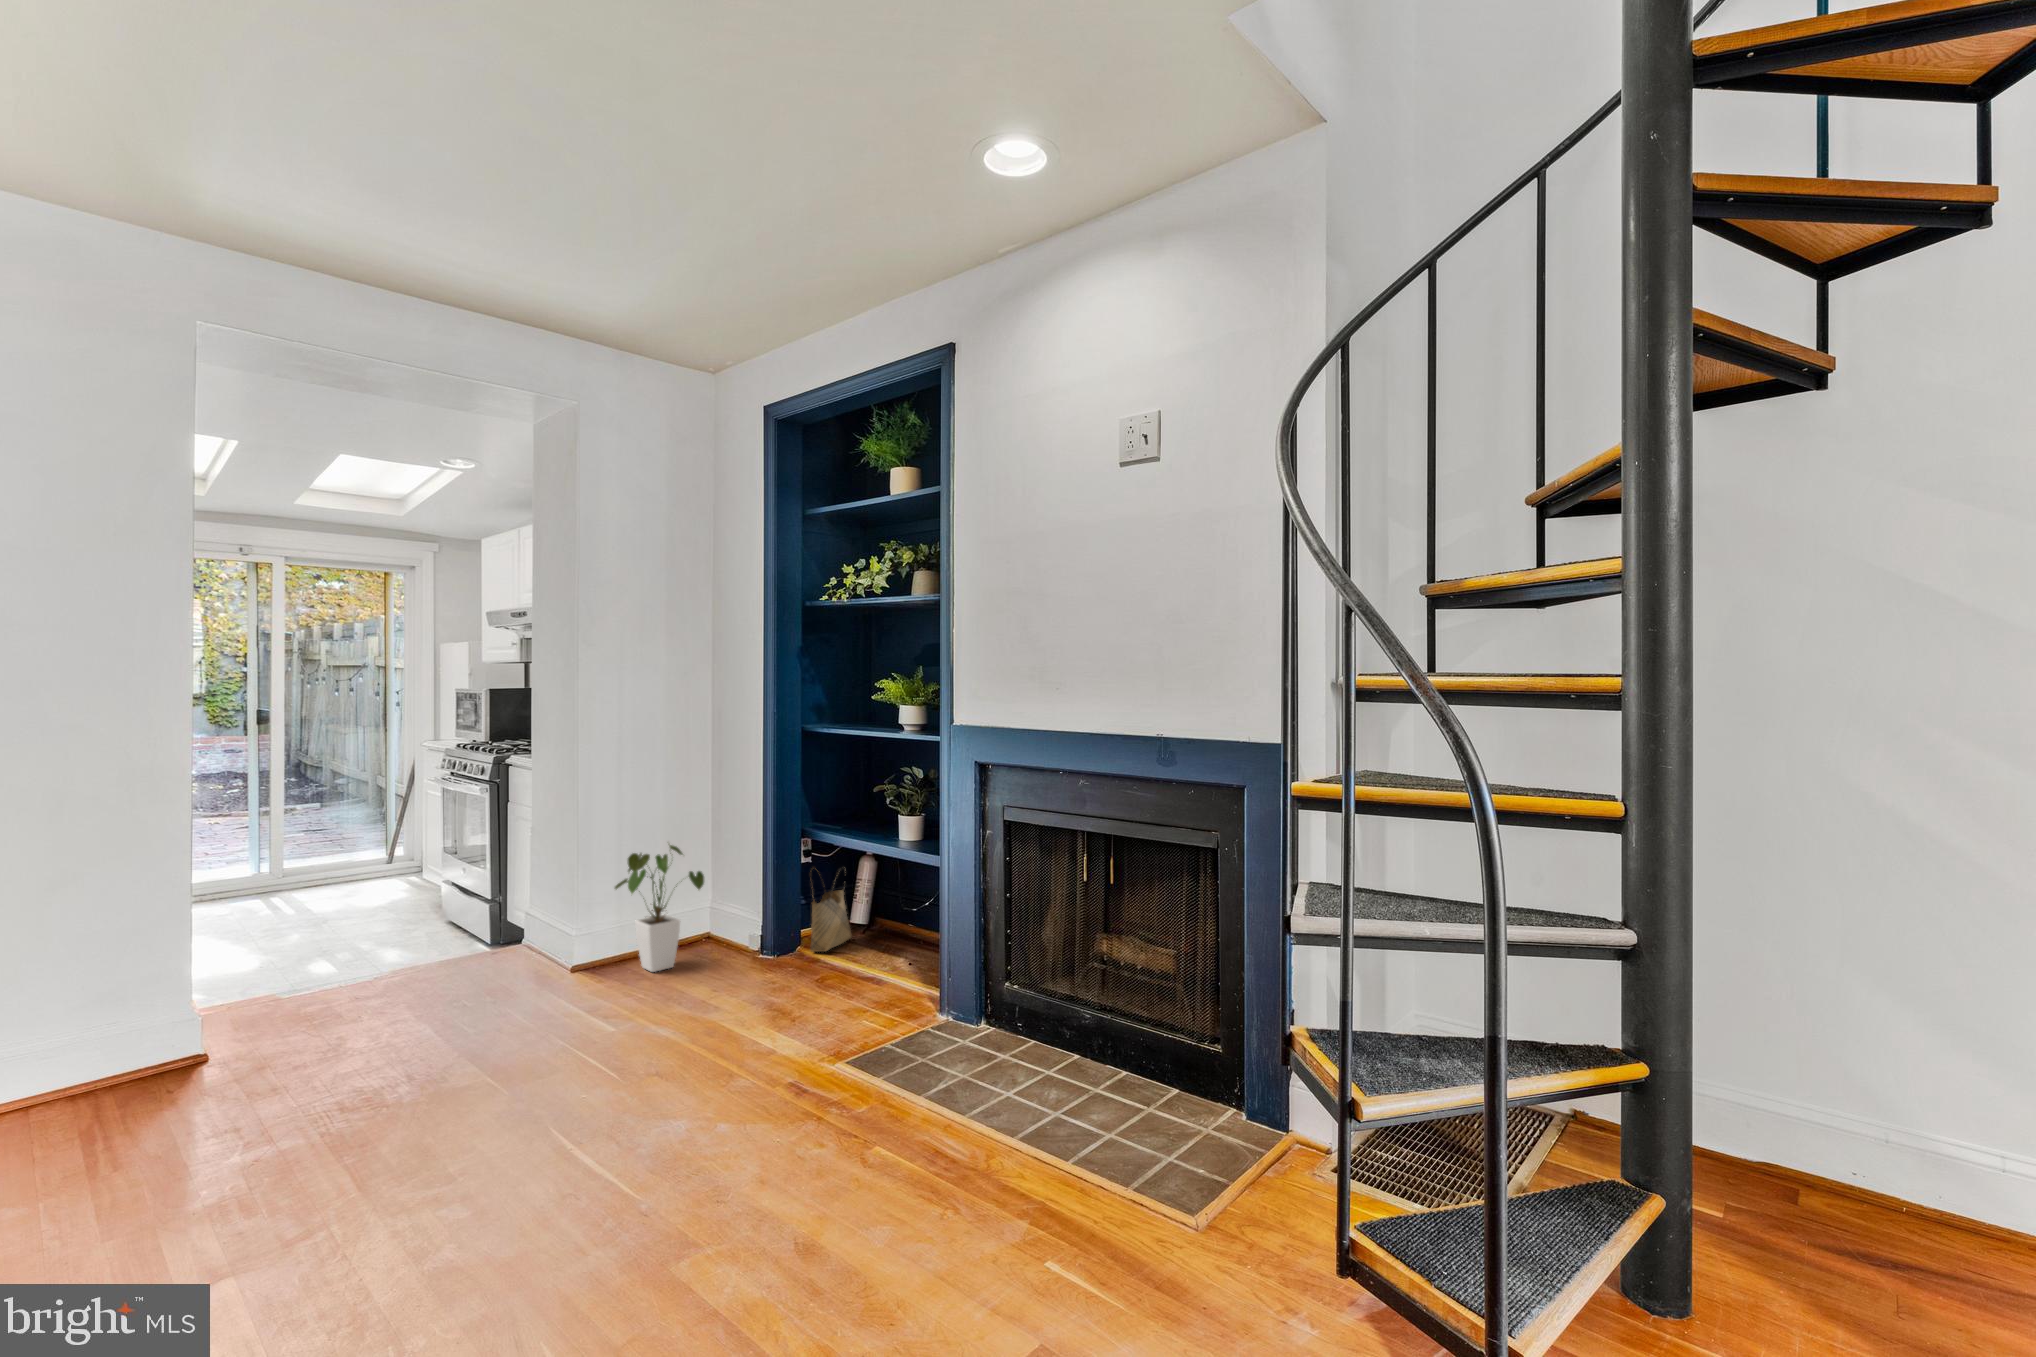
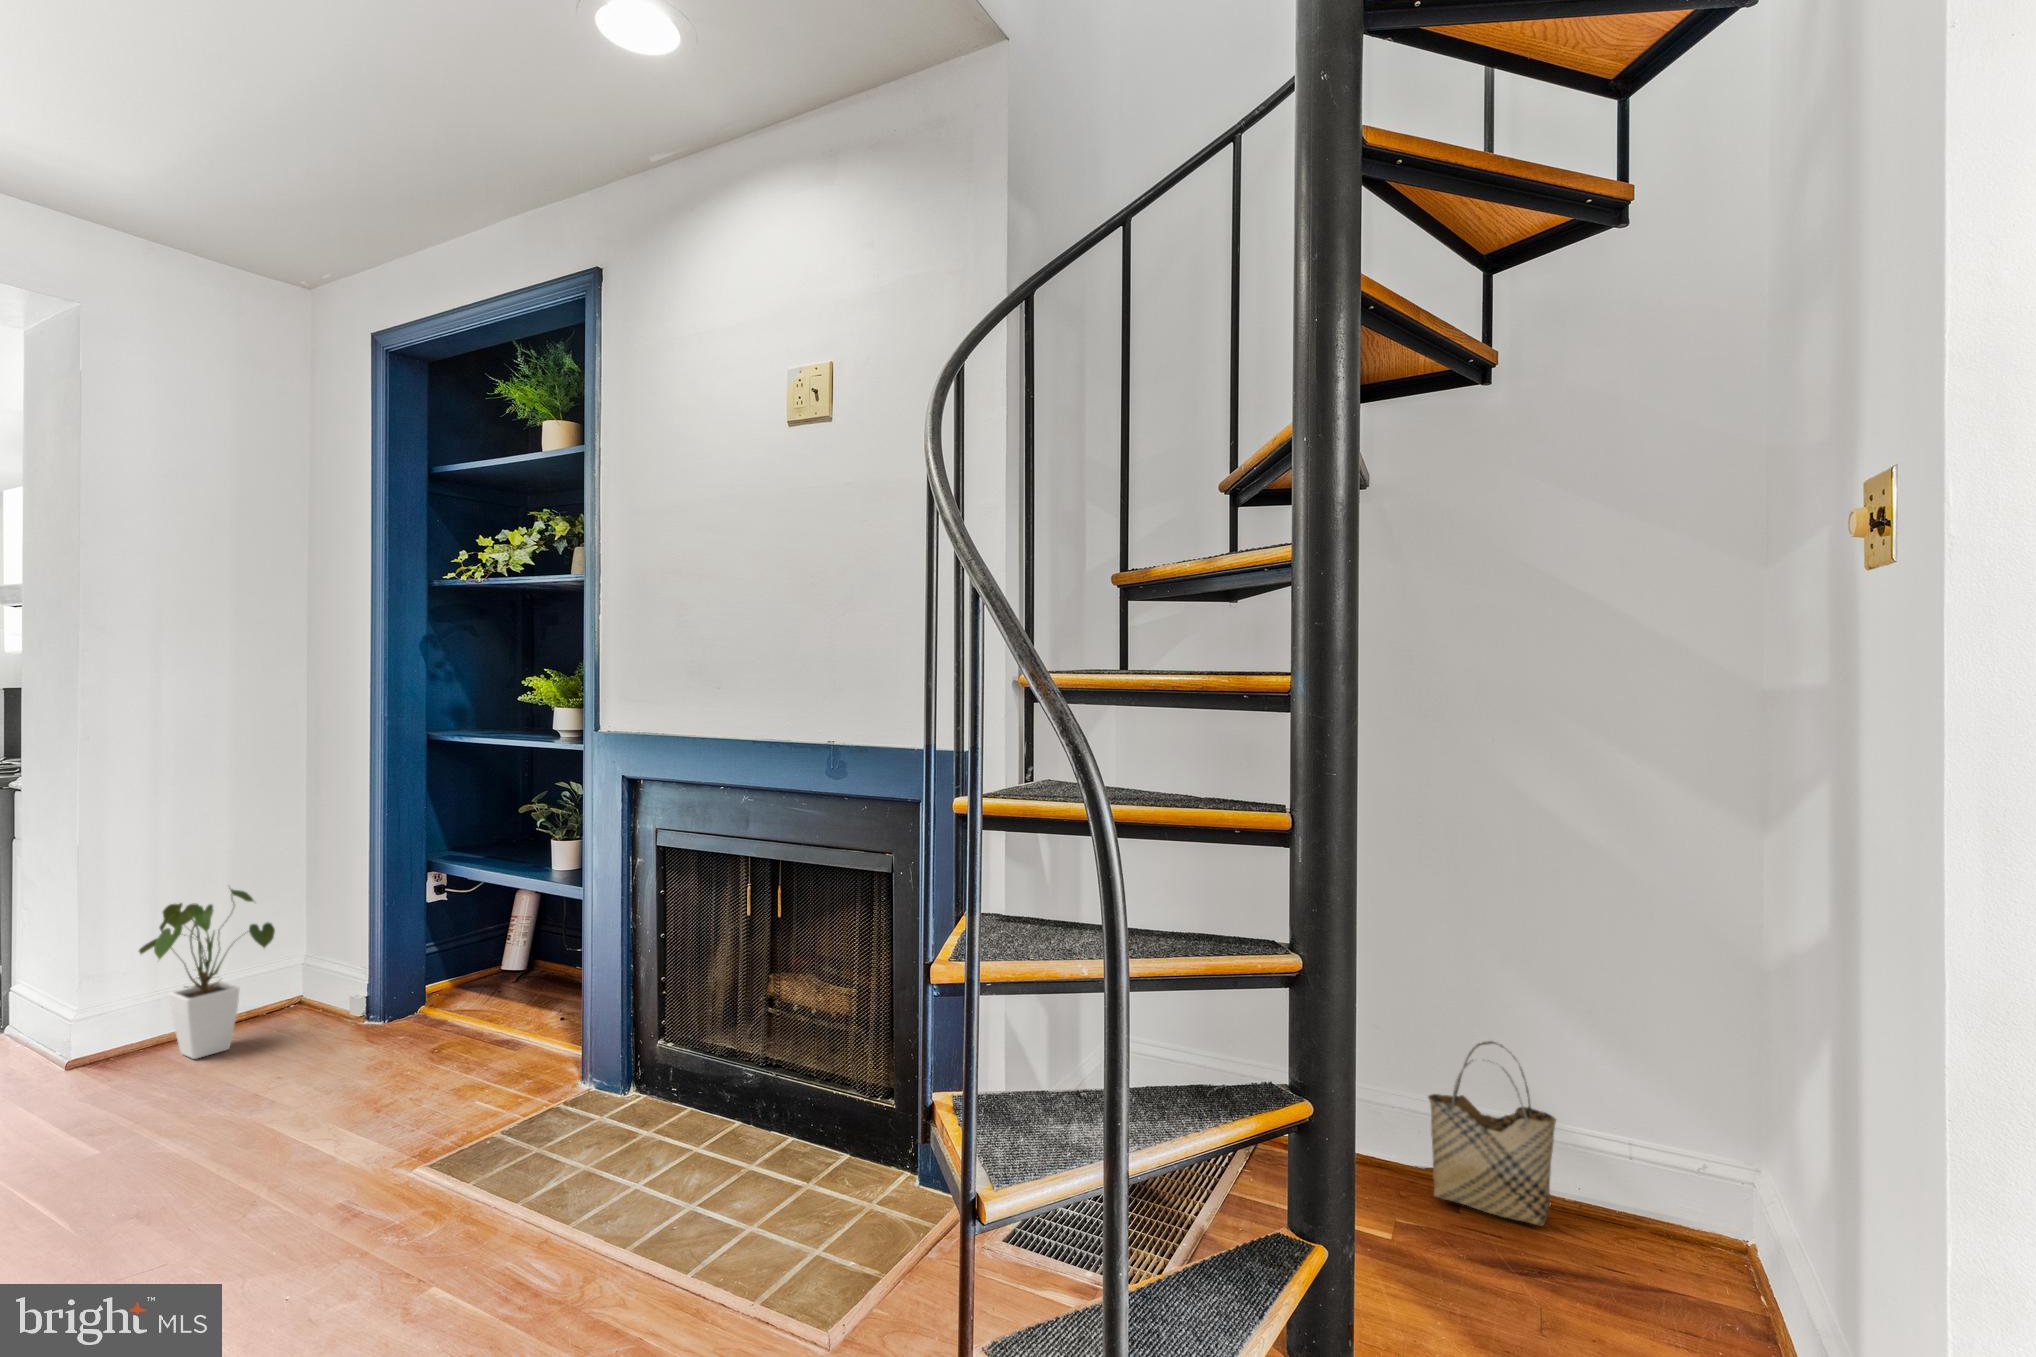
woven basket: present [810,868,851,952] -> present [1428,1041,1556,1226]

